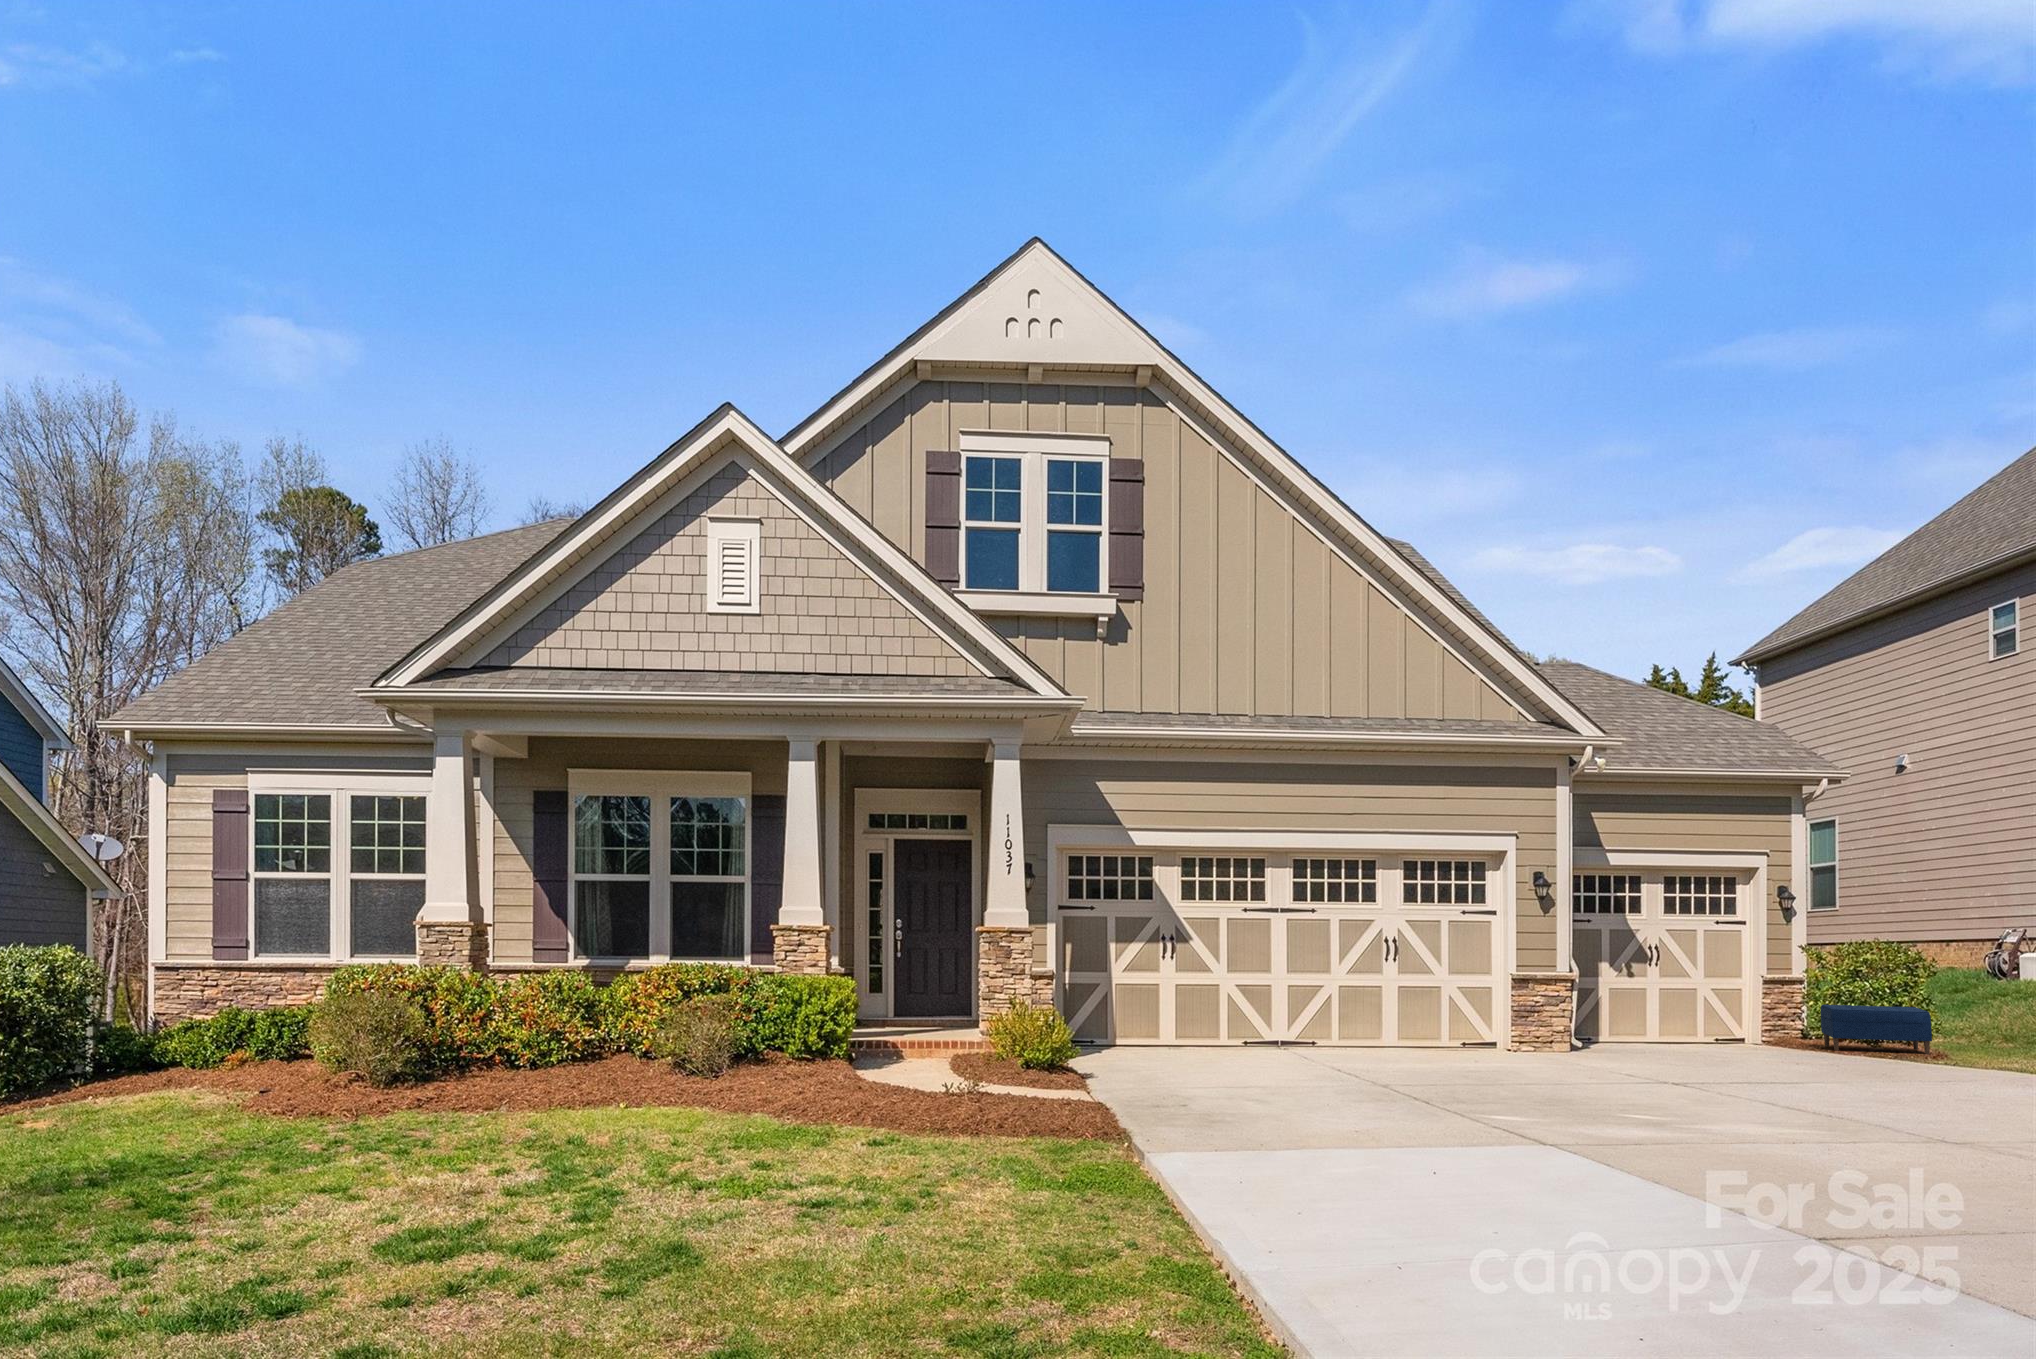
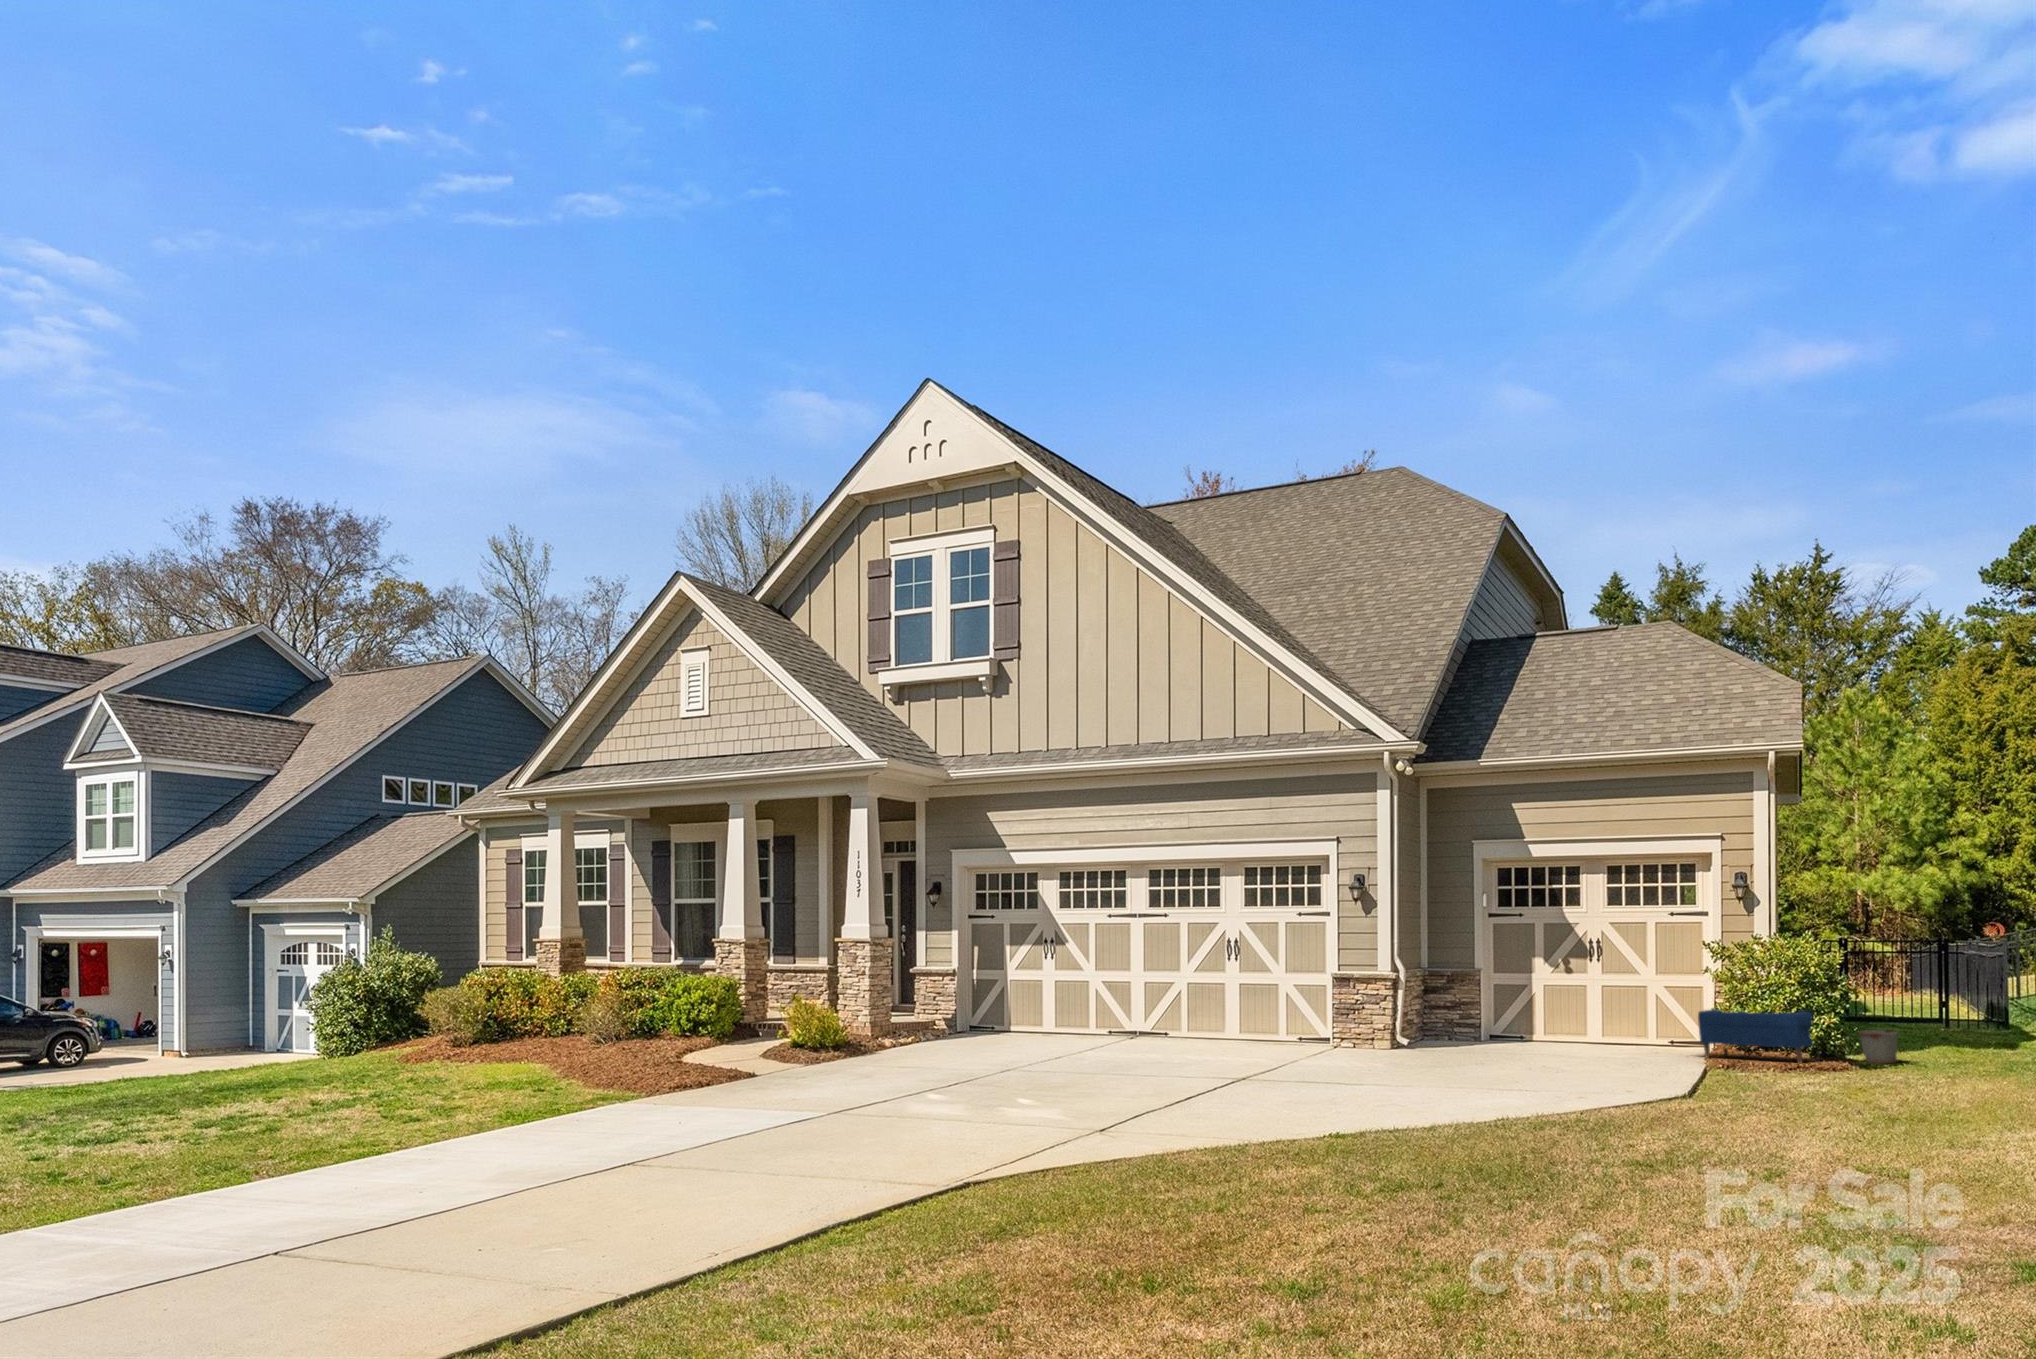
bucket: none [1932,1022,1967,1051] -> present [1859,1030,1897,1063]

